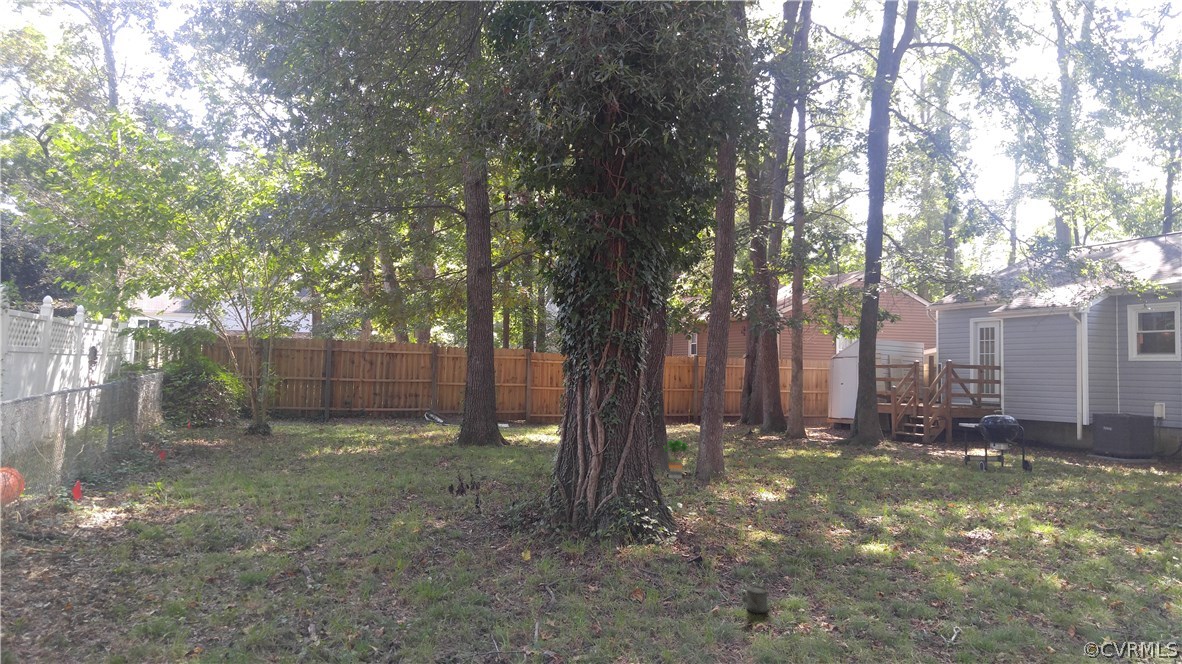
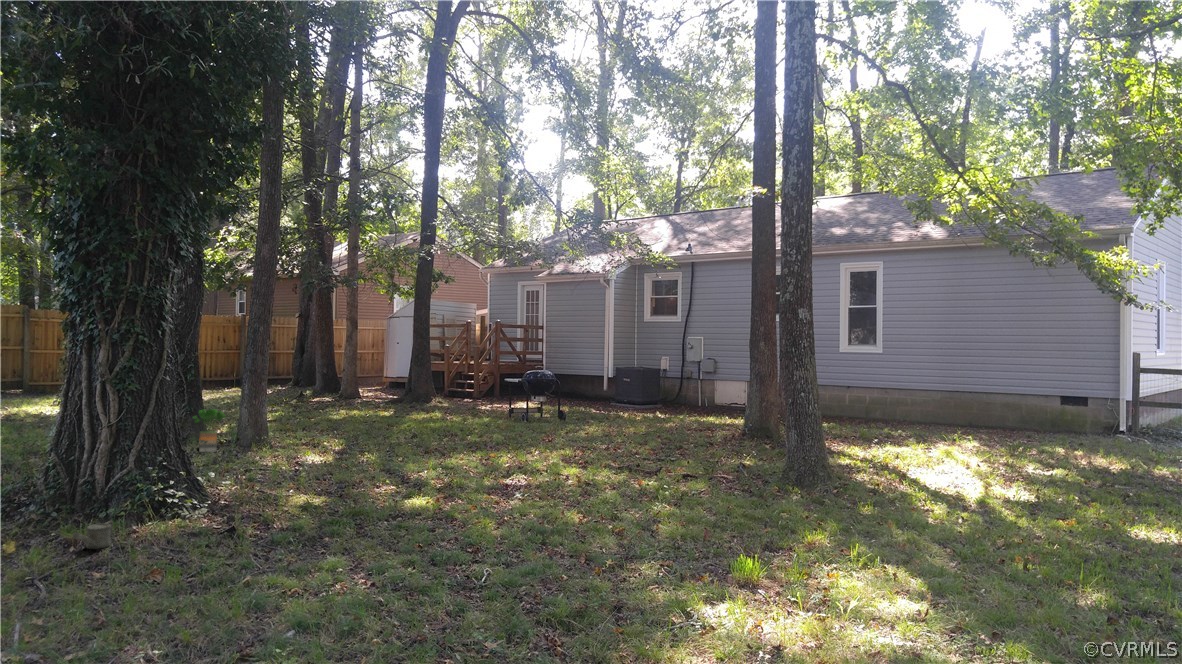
watering can: present [742,583,768,613] -> present [73,521,113,549]

